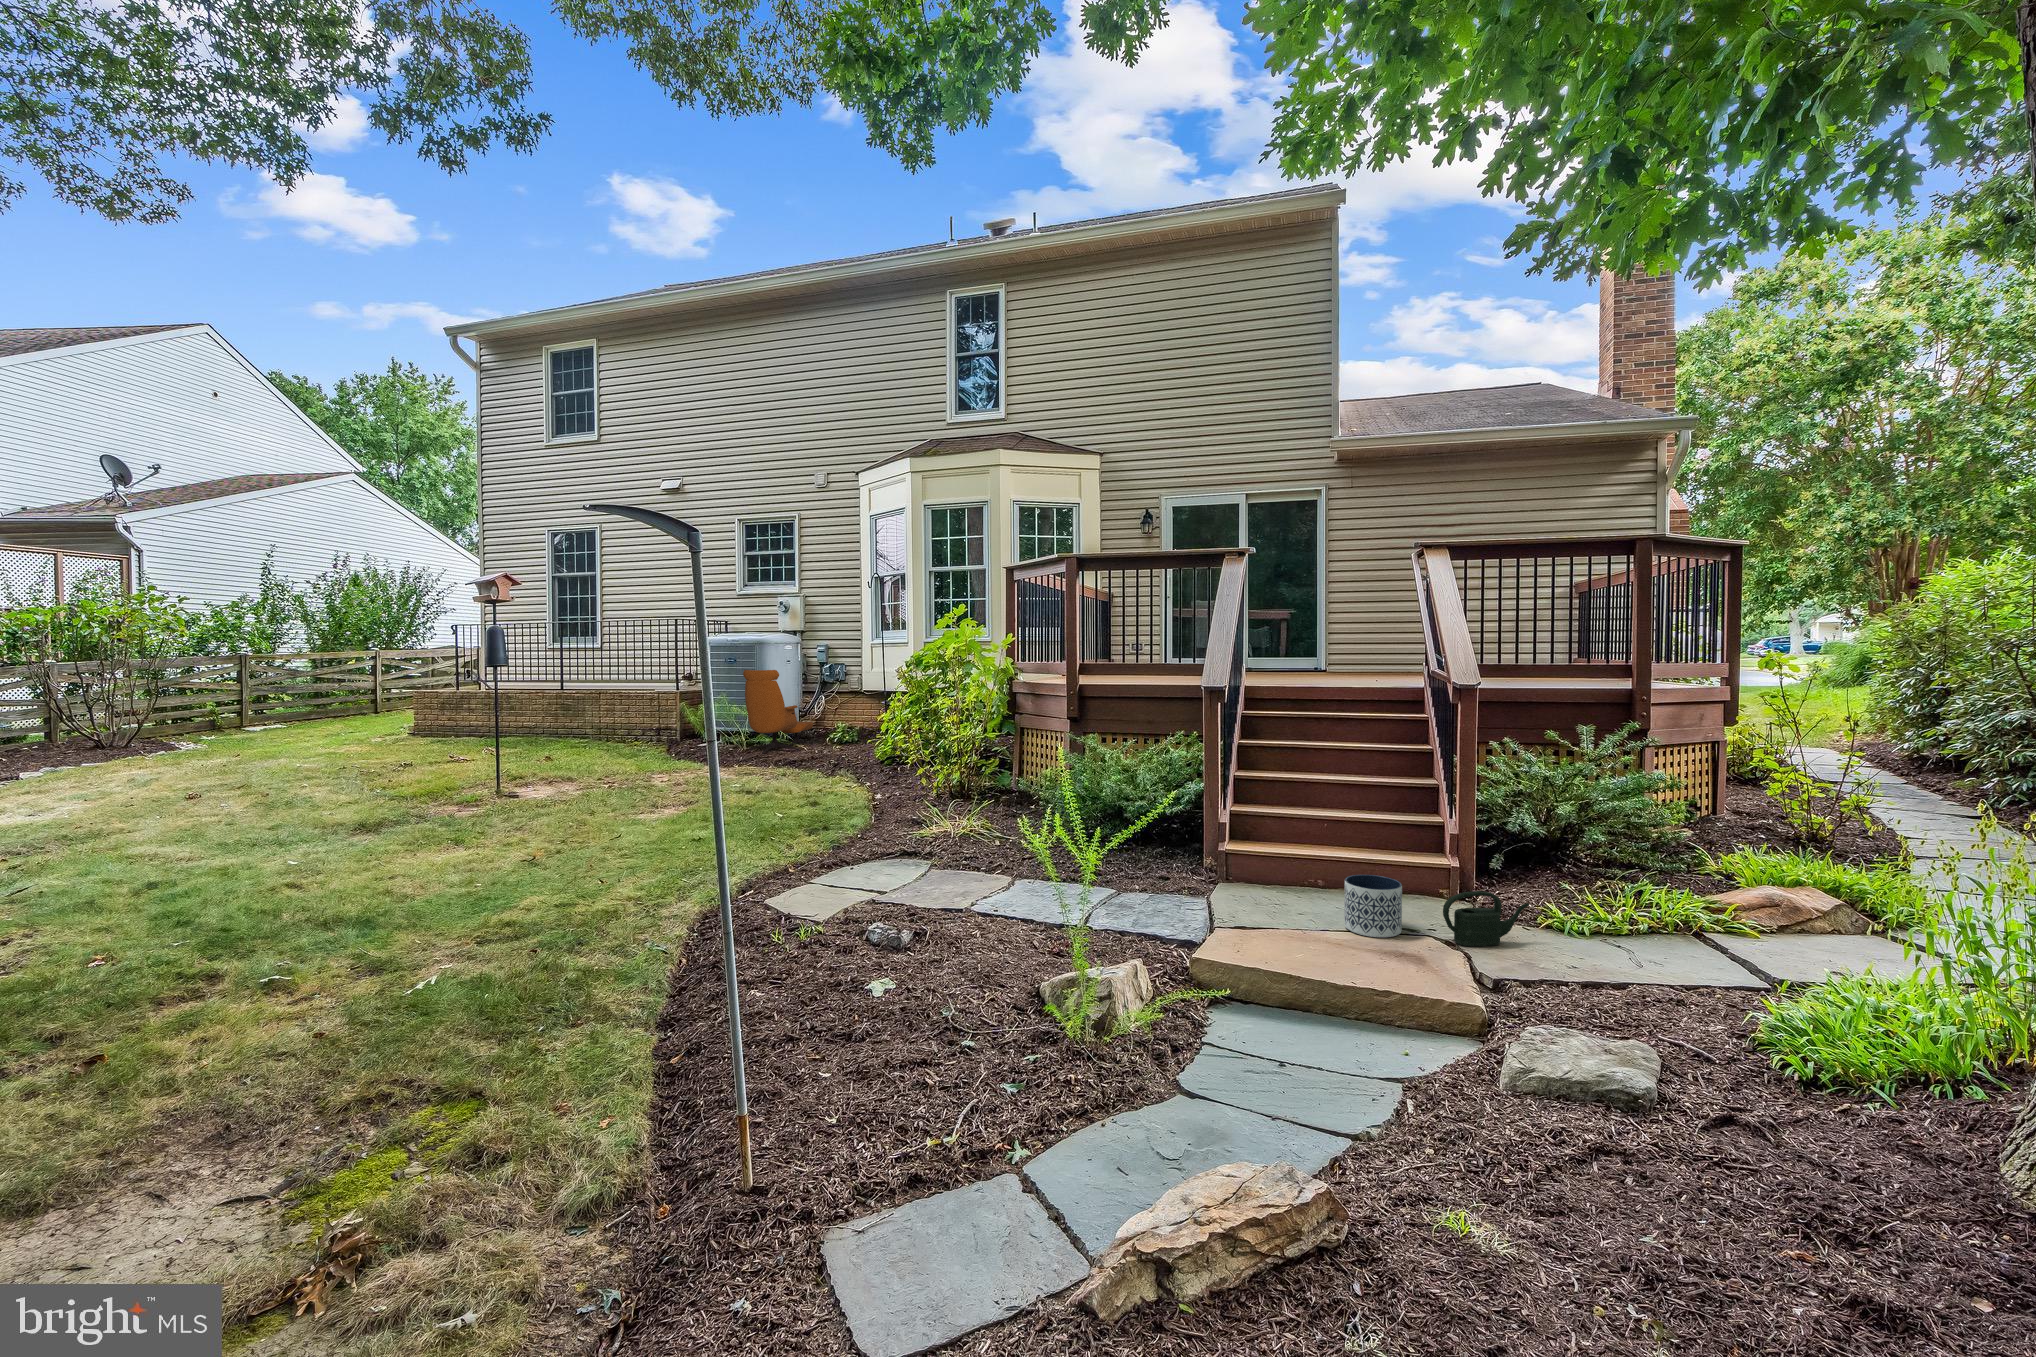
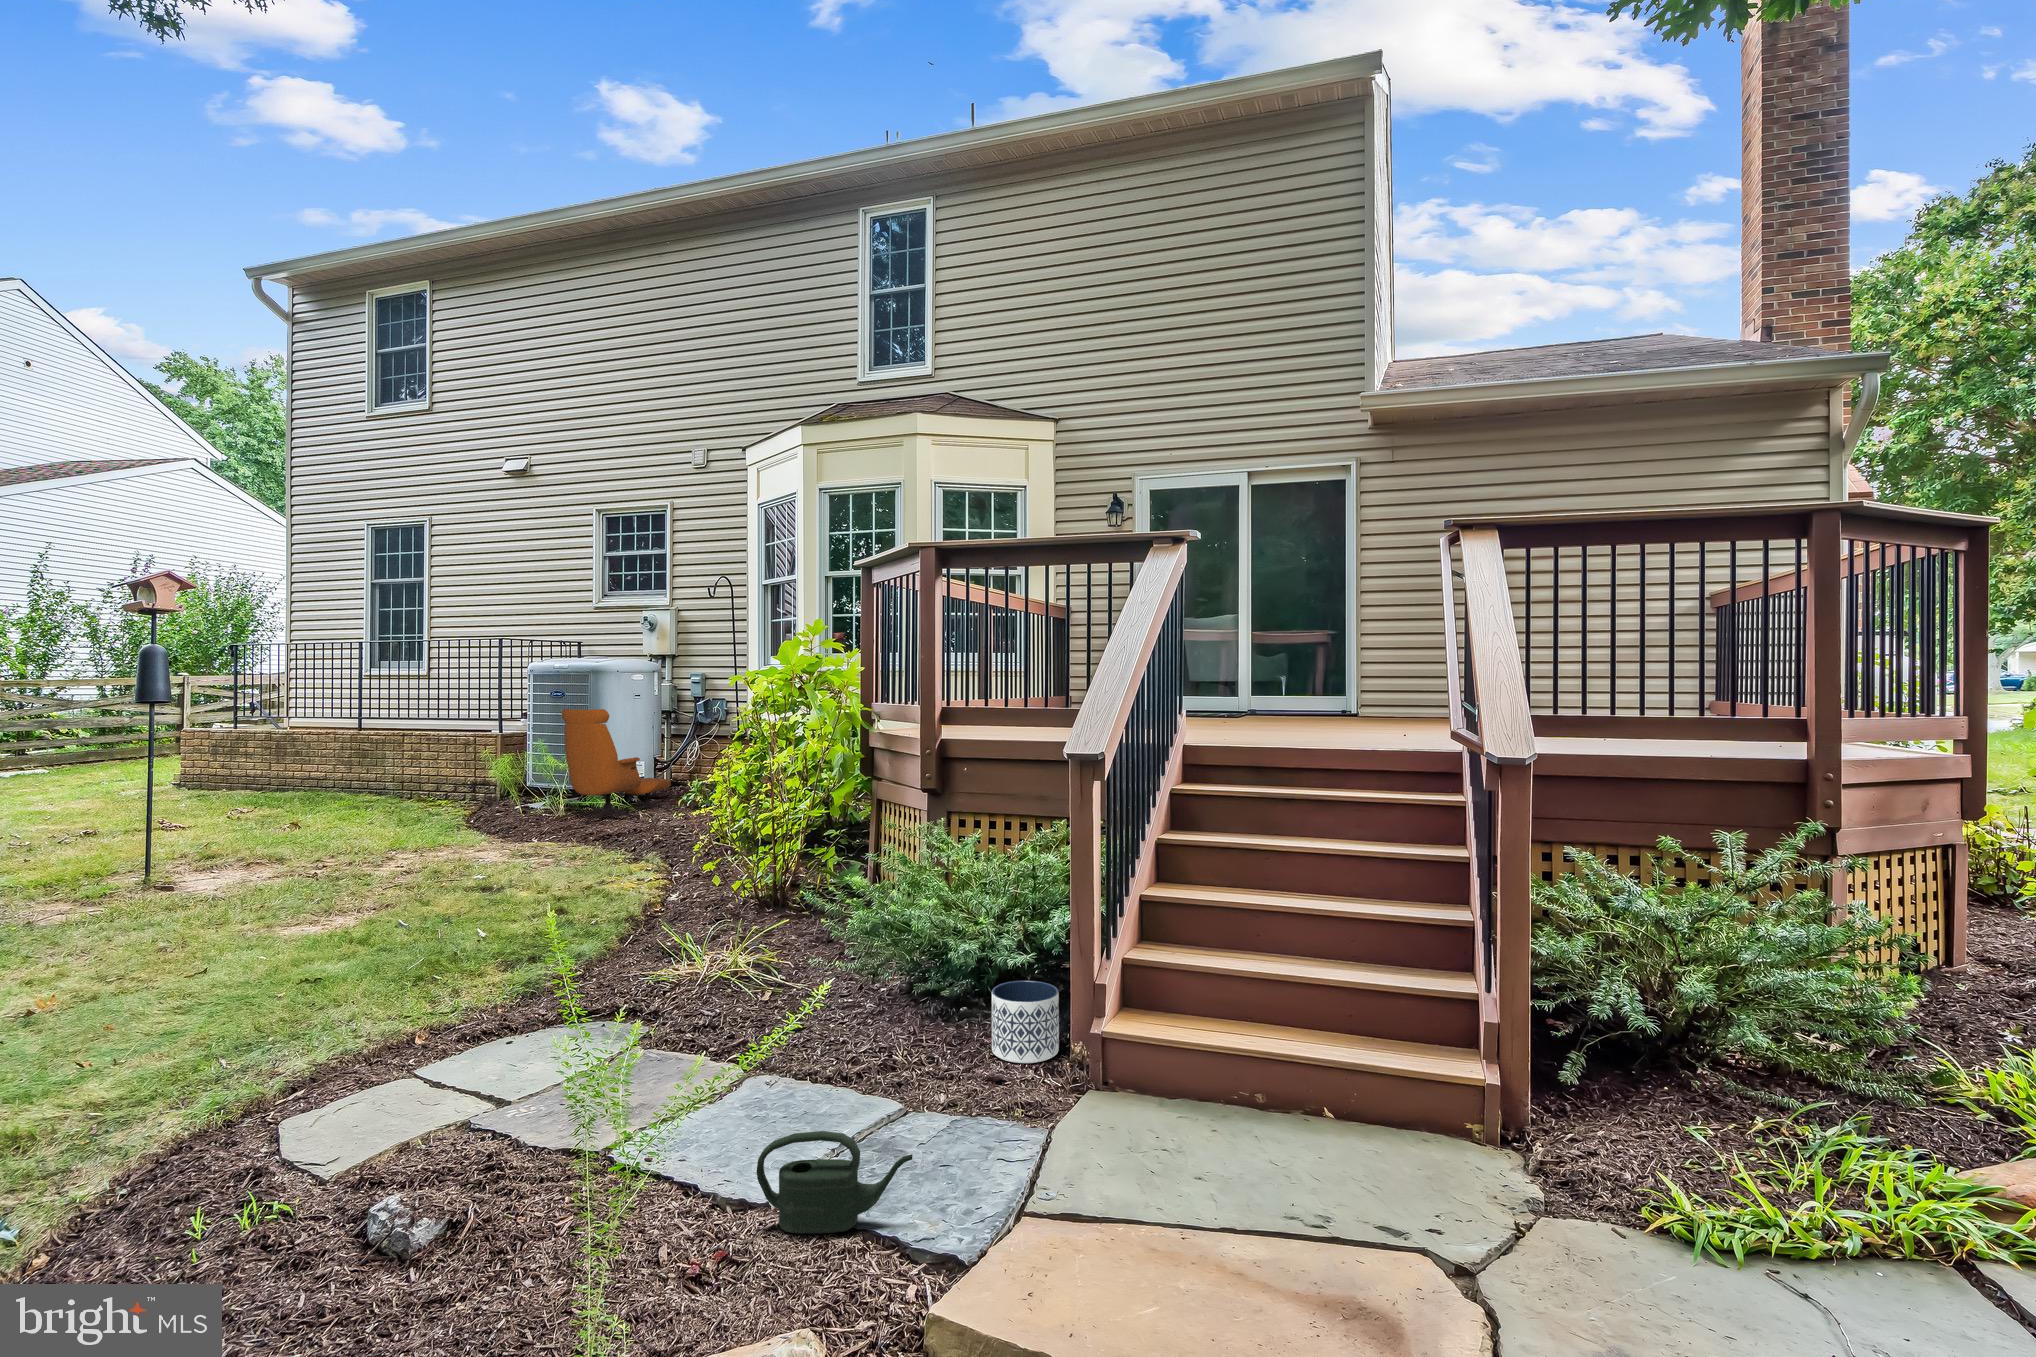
planter: present [1344,875,1402,938] -> present [992,981,1059,1063]
watering can: present [1443,891,1529,946] -> present [757,1131,912,1233]

